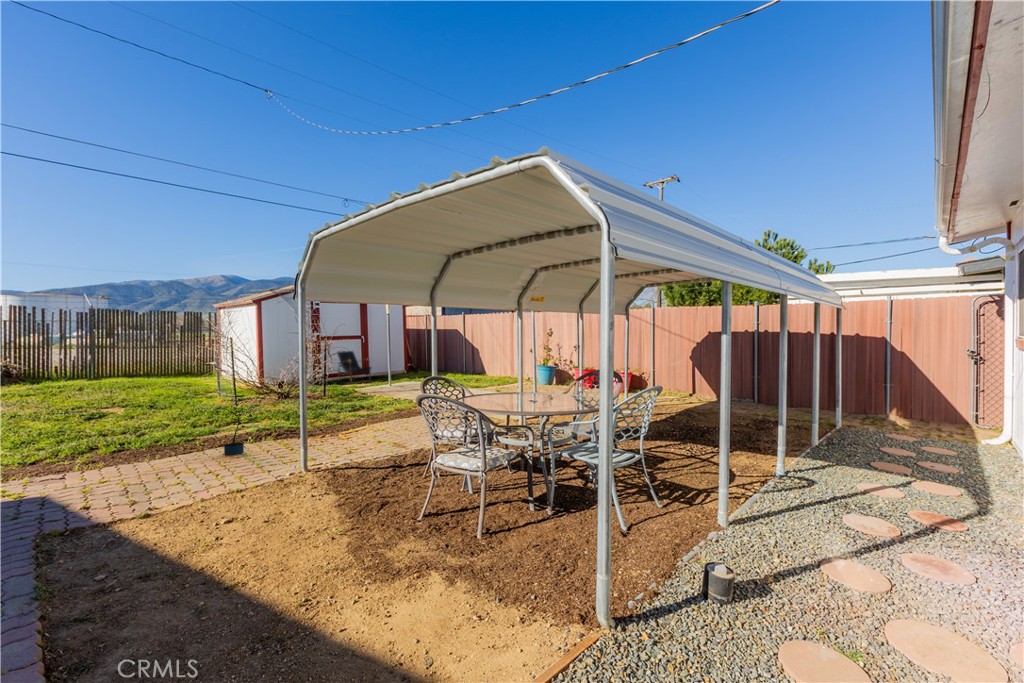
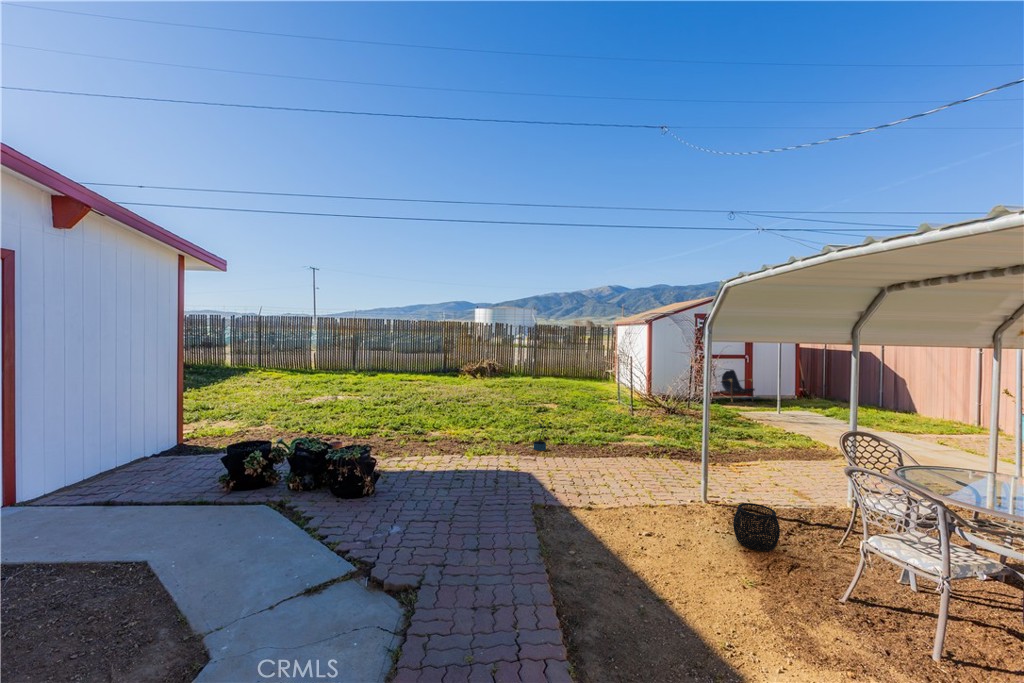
potted plant: present [216,400,252,455] -> present [530,408,552,451]
woven basket: none [329,456,373,502] -> present [733,503,780,552]

